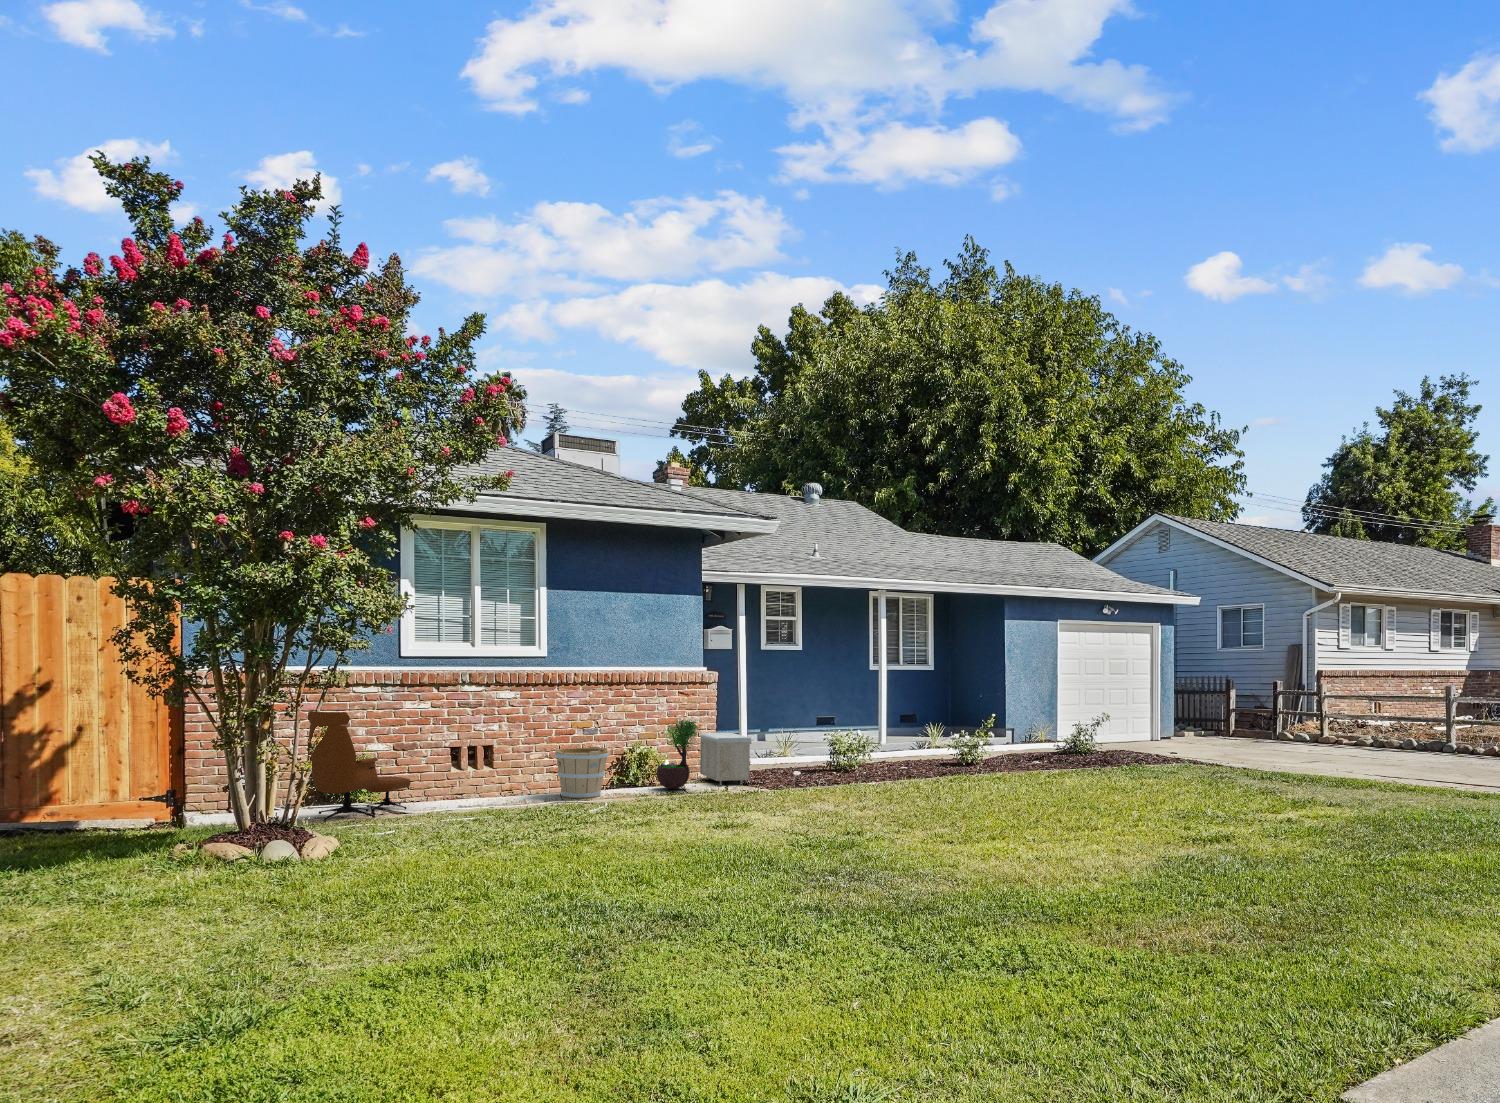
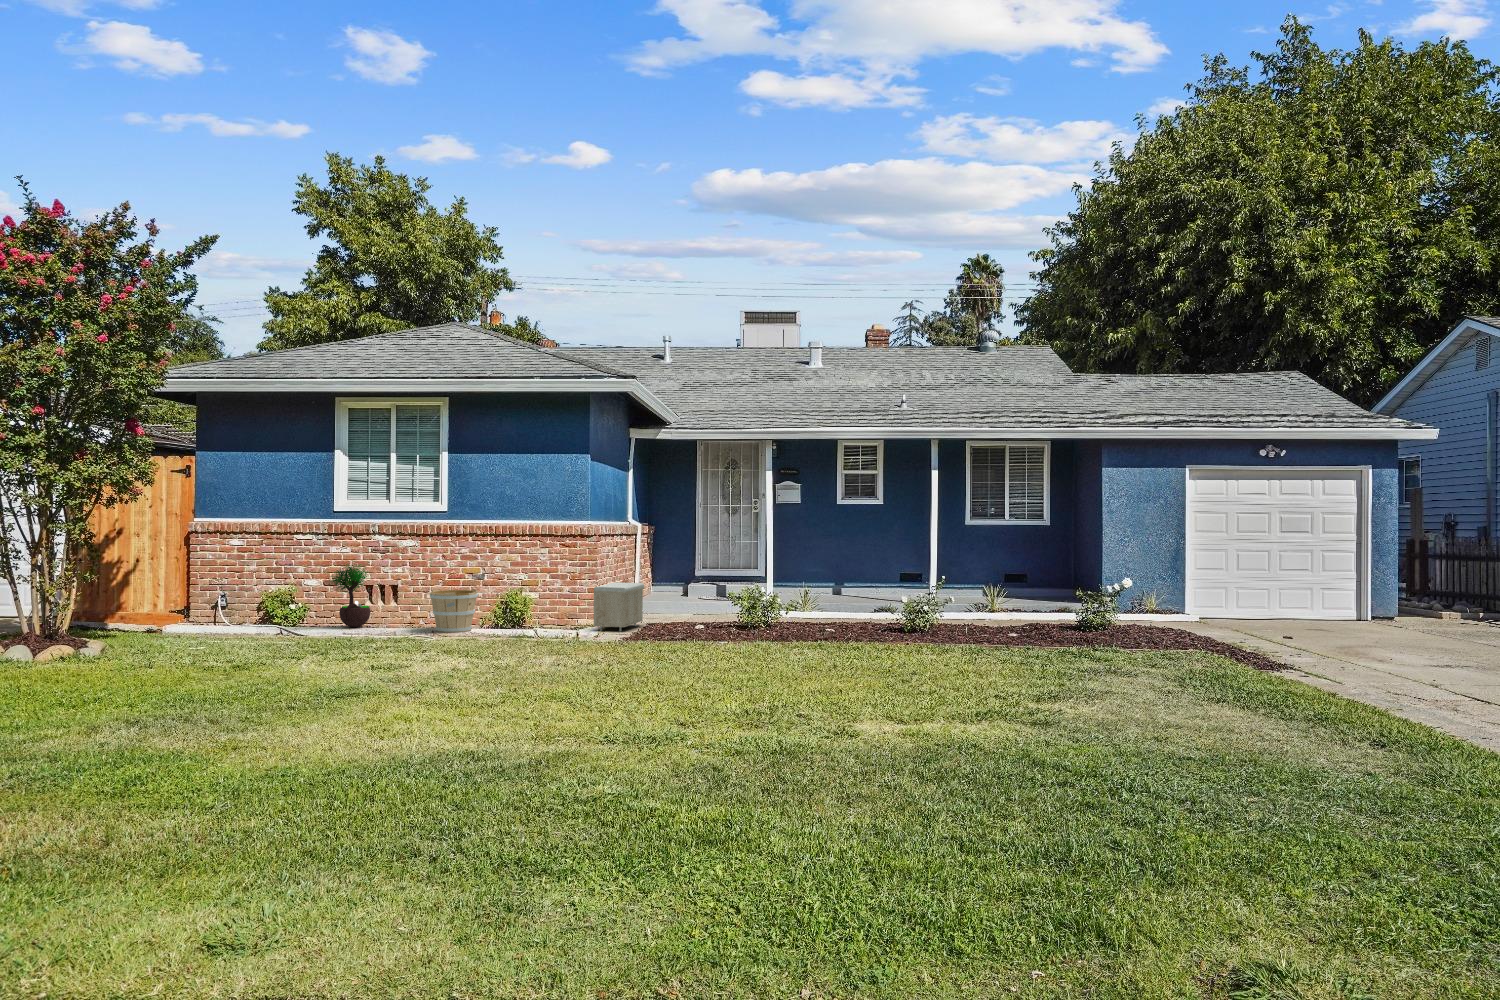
lounge chair: present [307,711,410,821] -> none [202,551,310,635]
potted tree: present [657,718,699,789] -> present [330,563,370,627]

